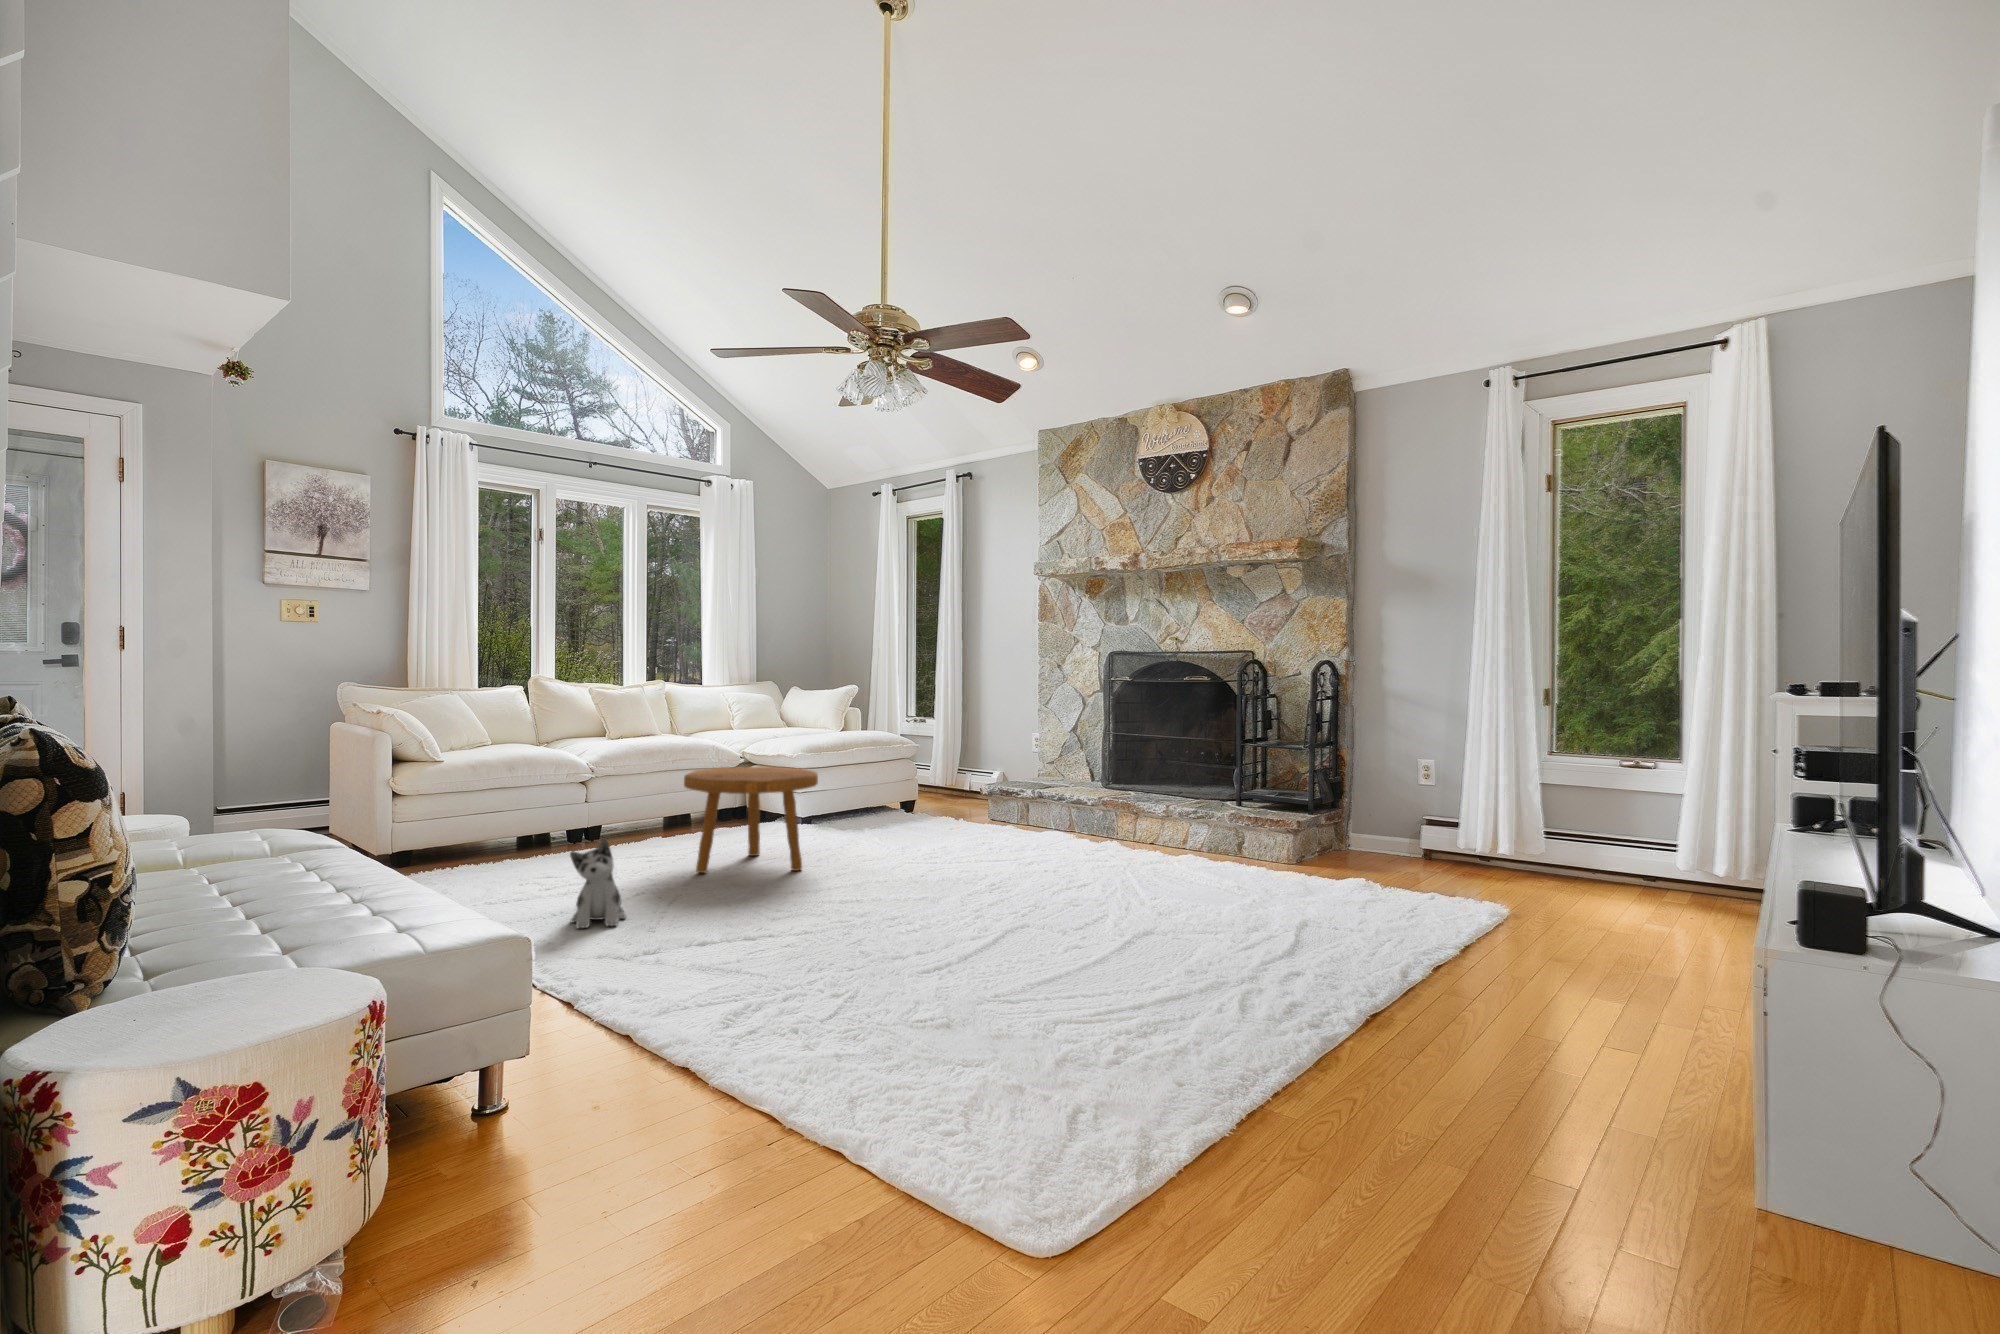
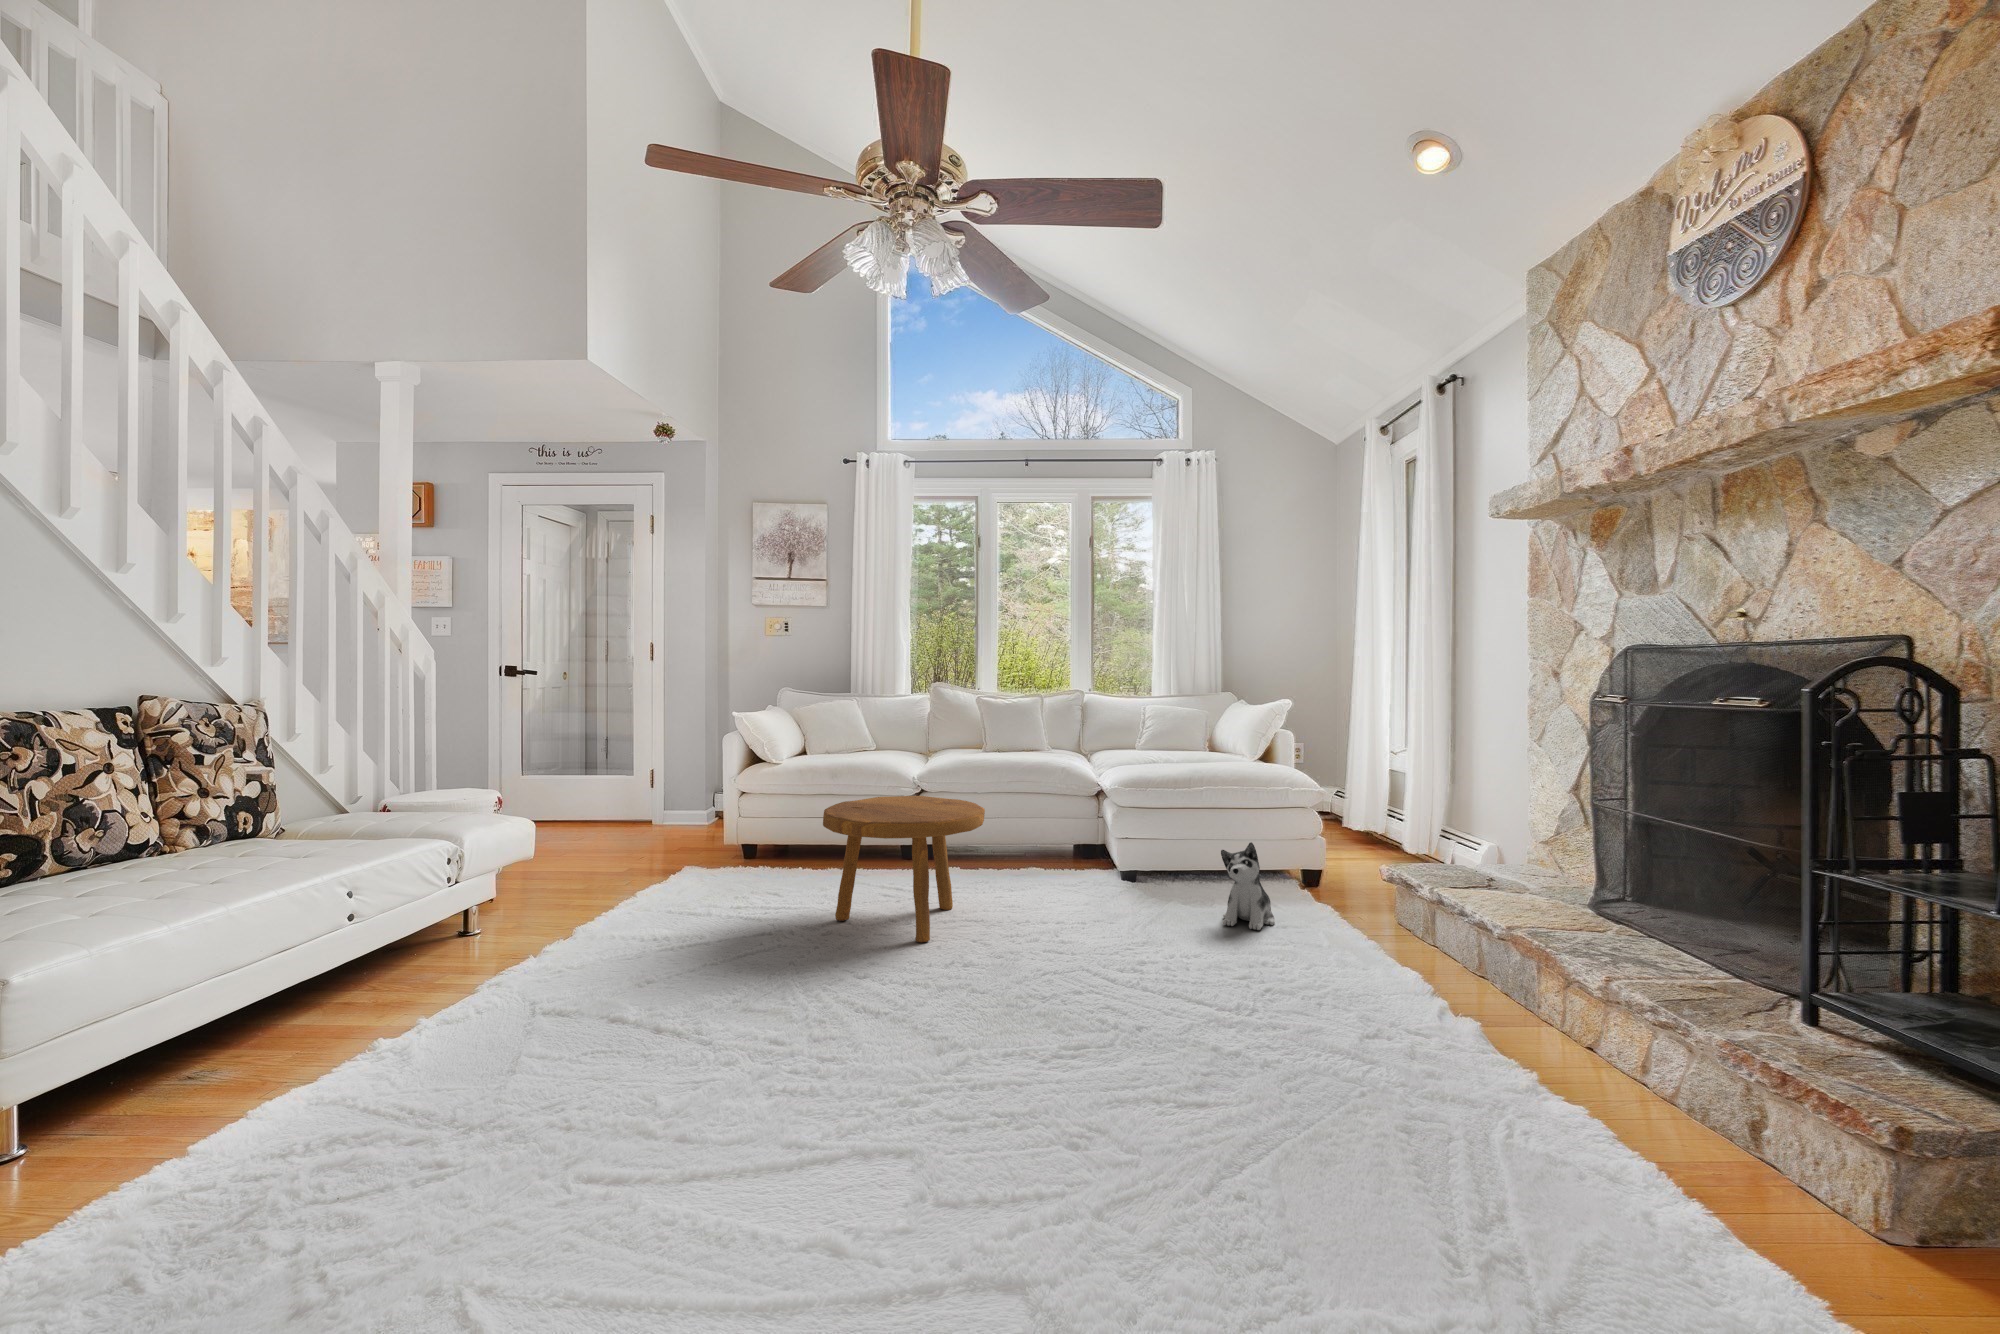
plush toy: present [570,839,626,928] -> present [1221,842,1275,930]

